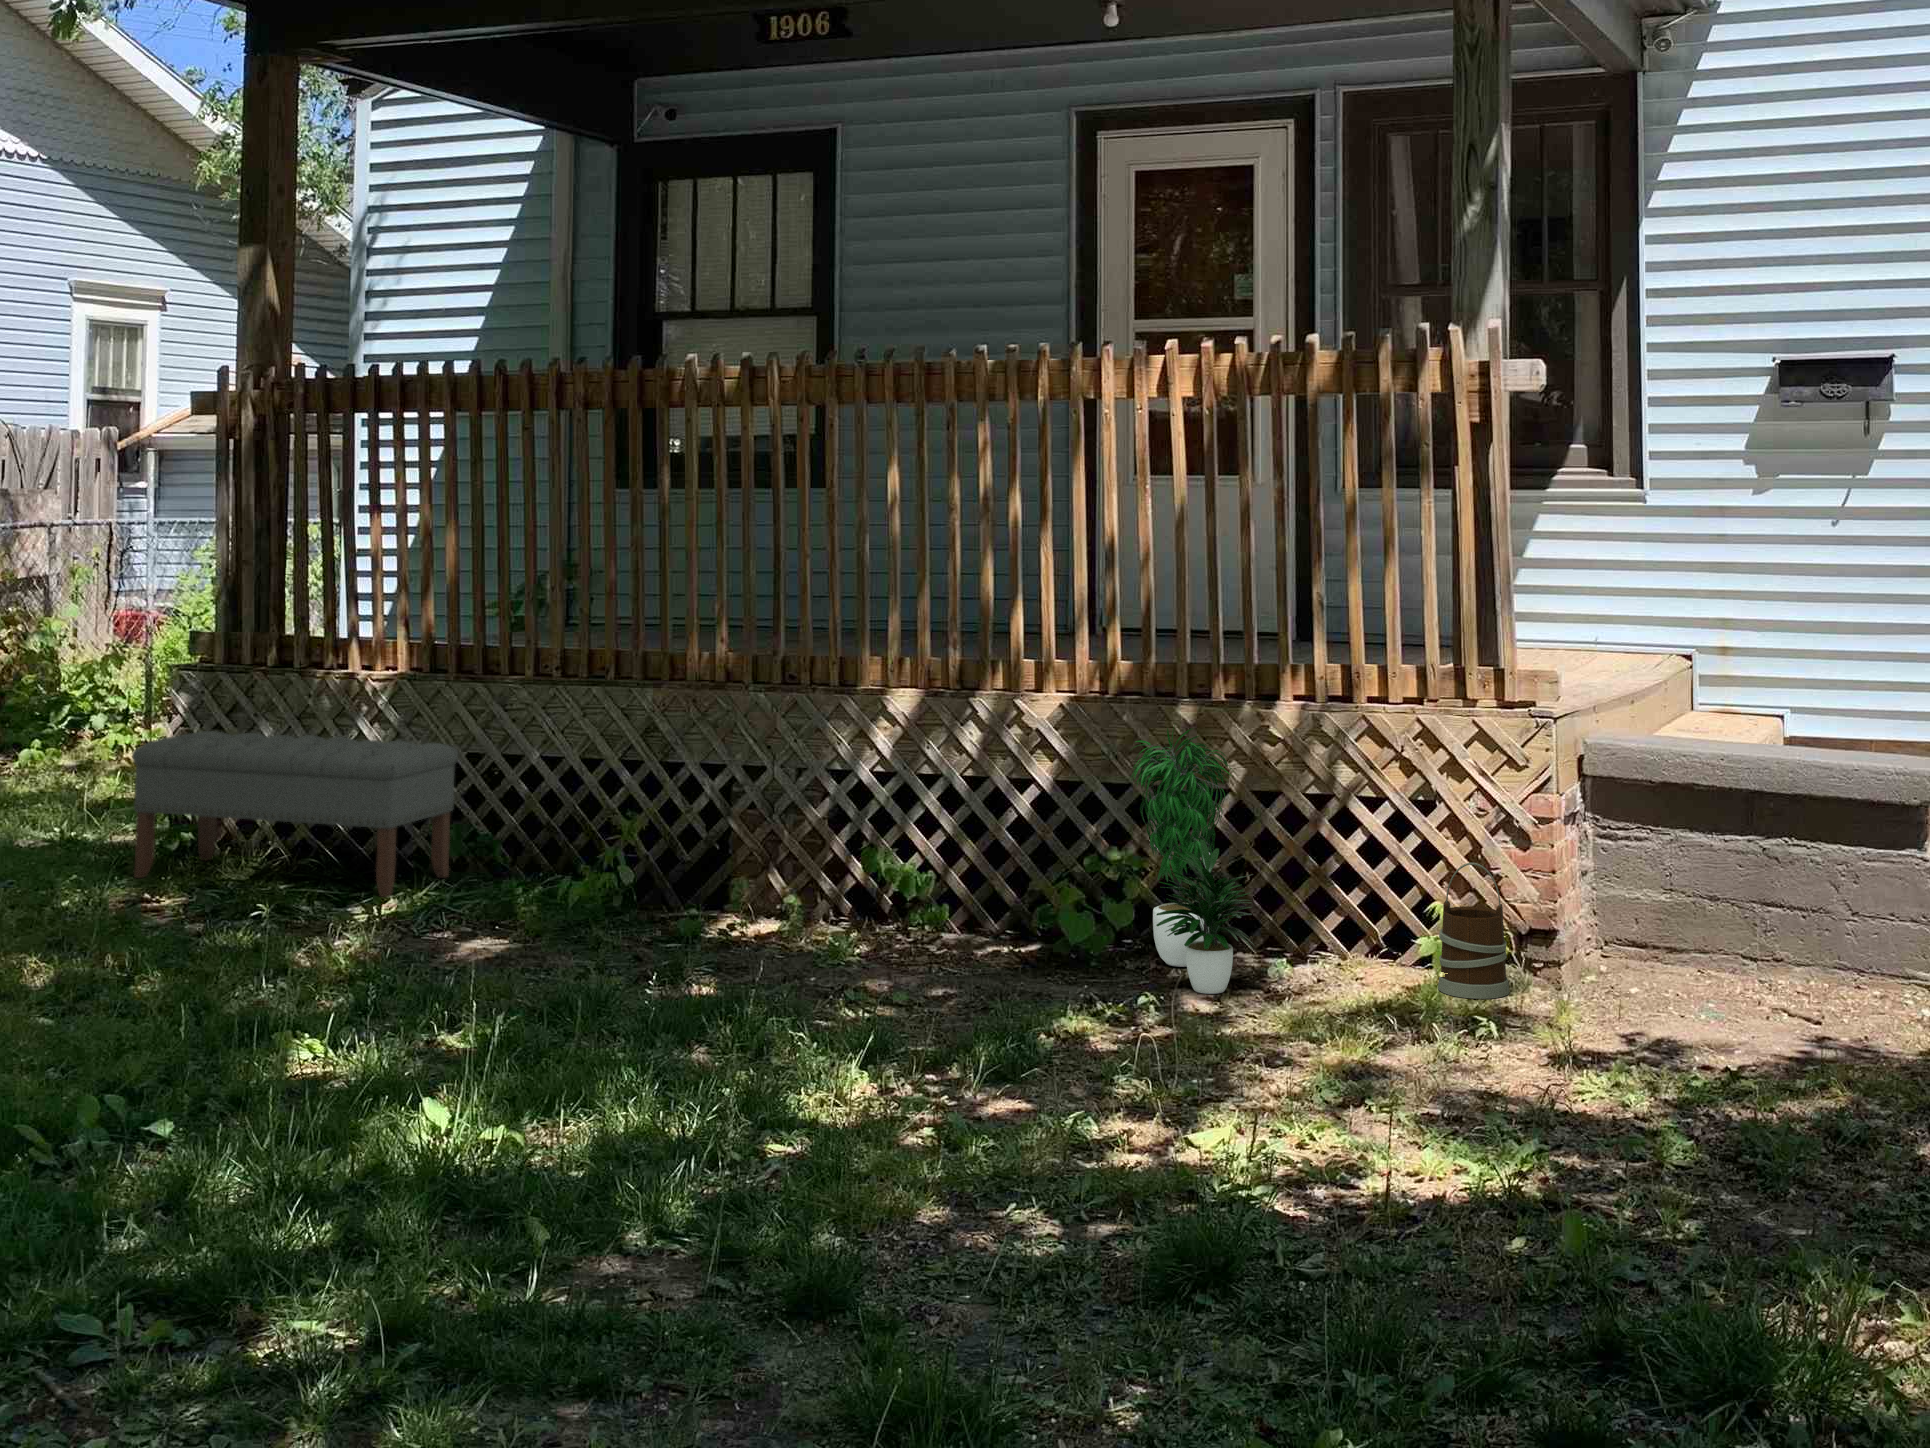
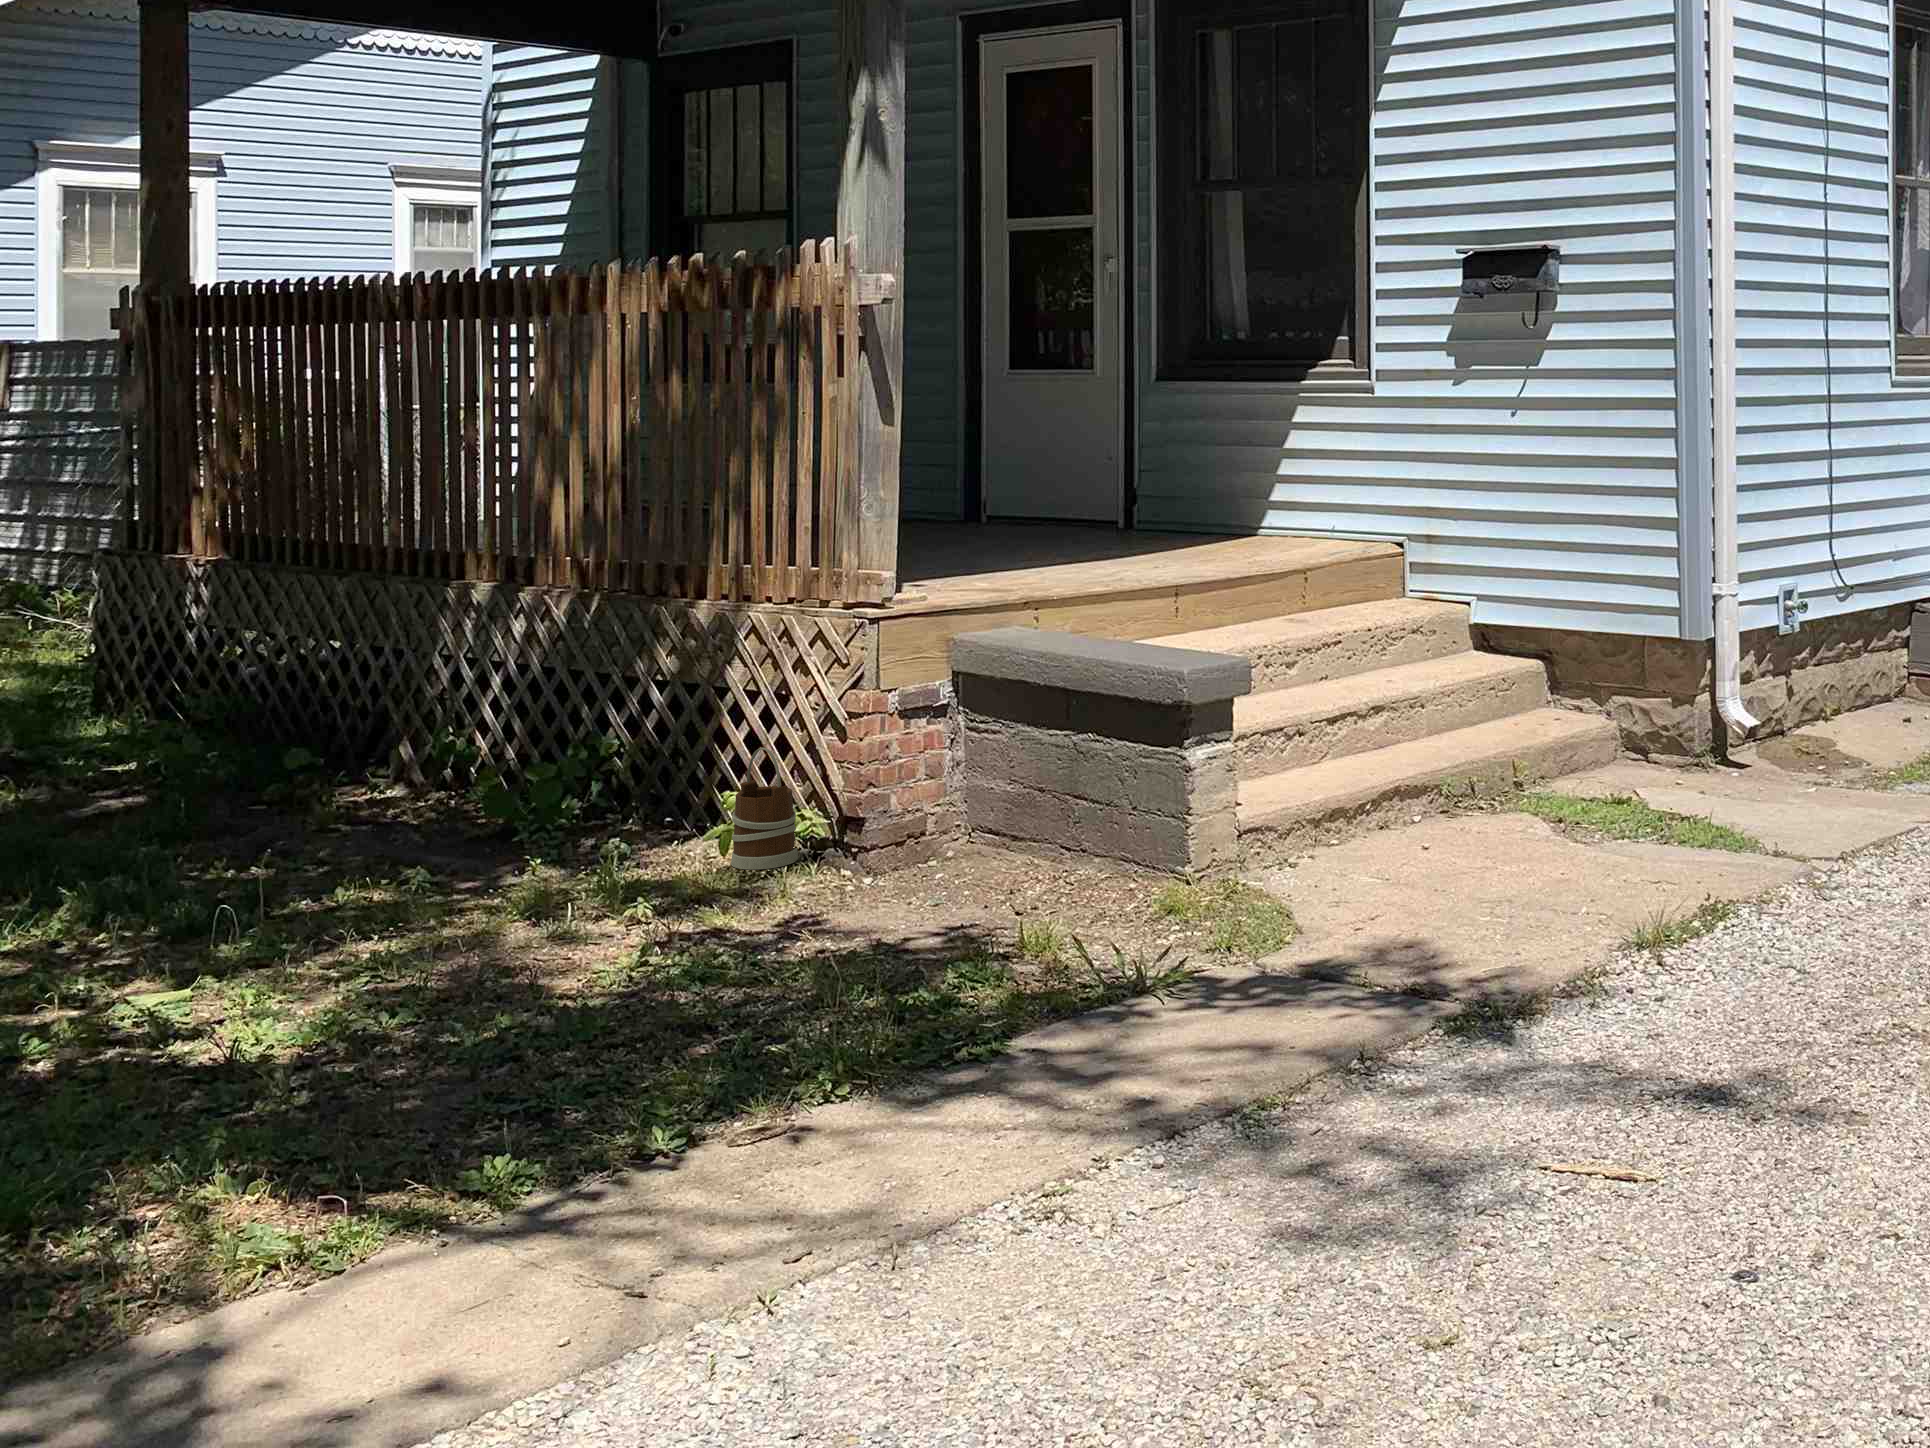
potted plant: present [1131,728,1253,994] -> none [492,613,651,854]
bench: present [132,731,458,897] -> none [44,598,281,742]

